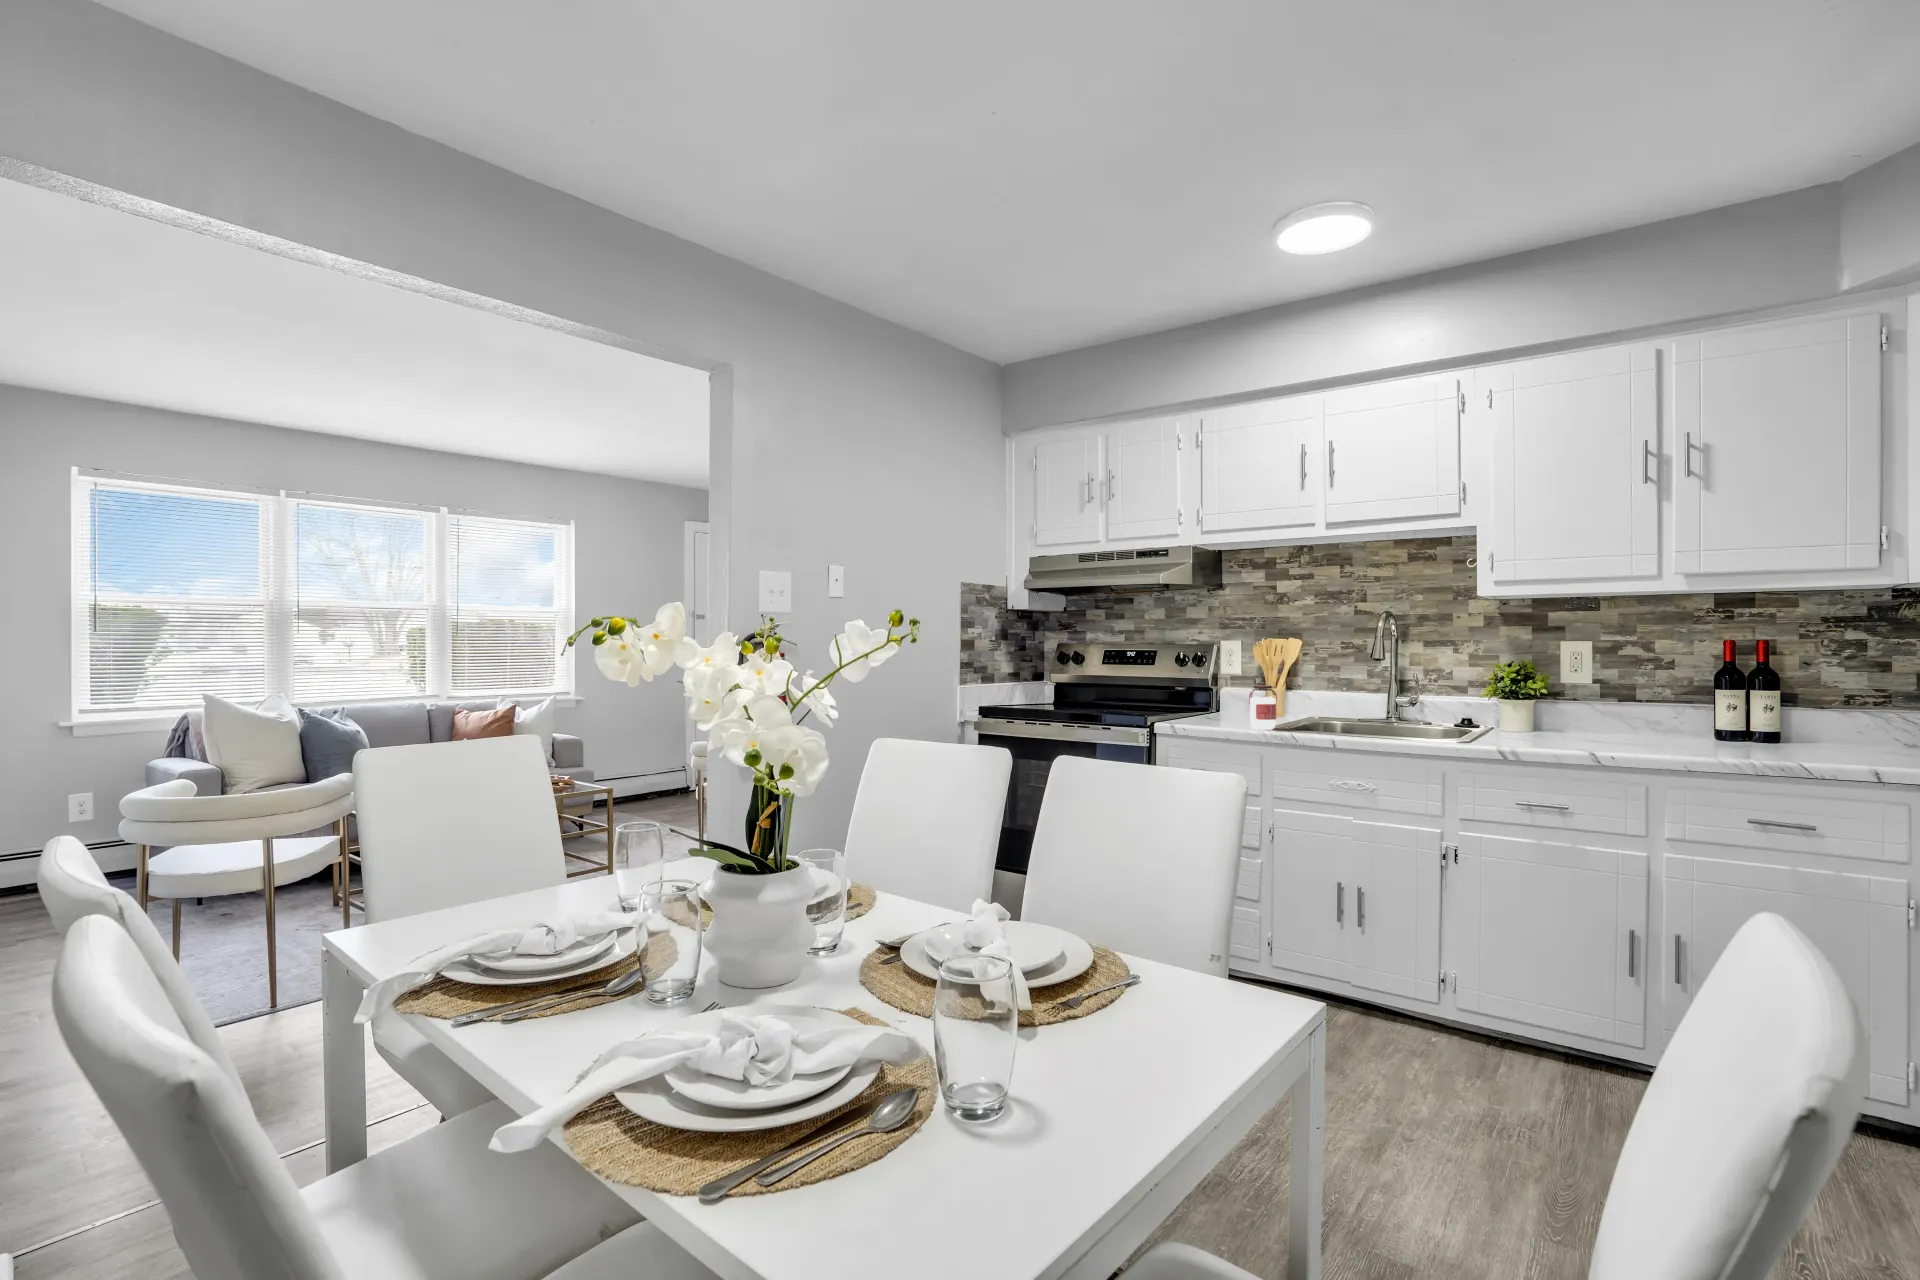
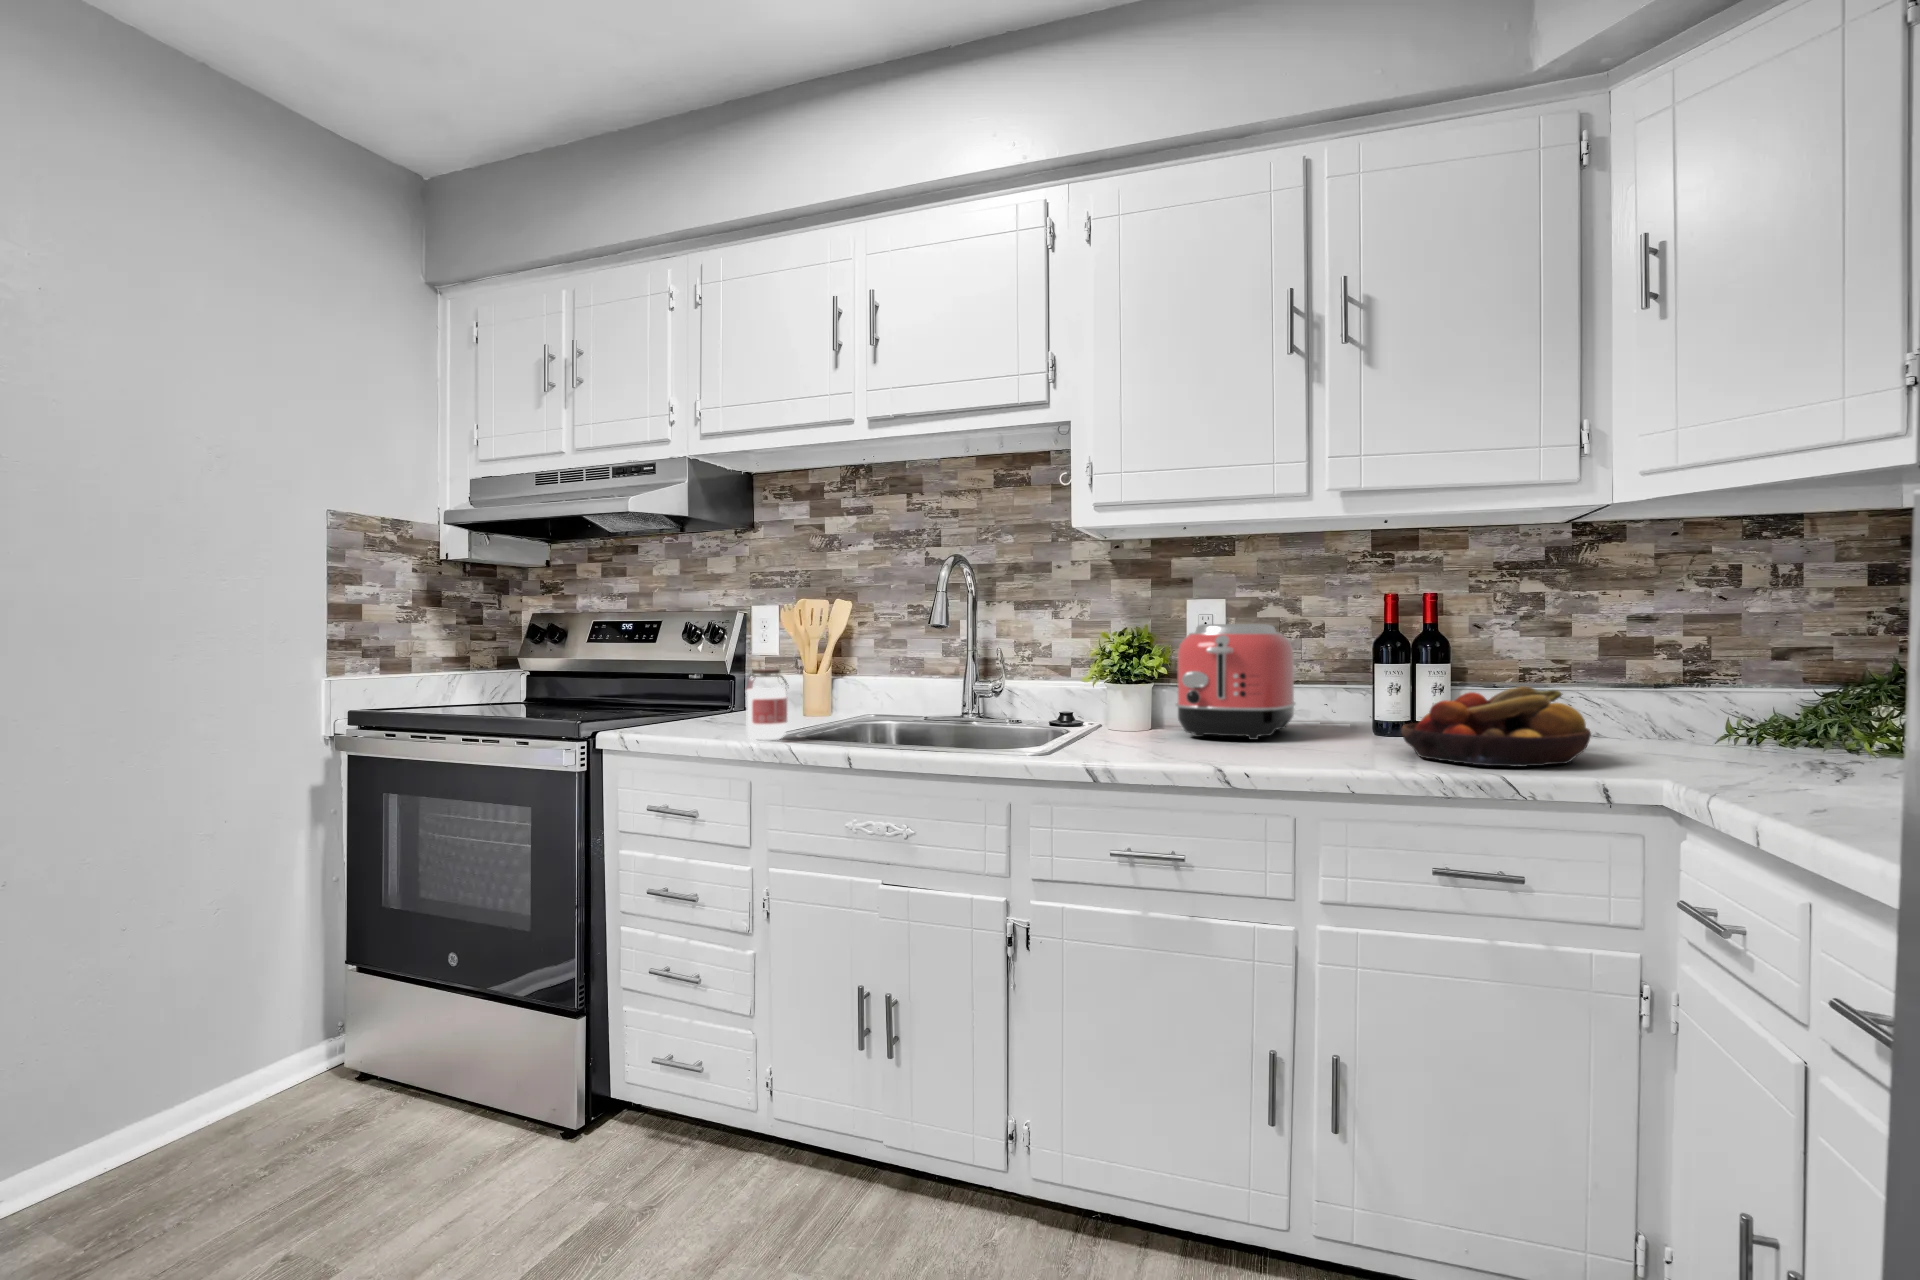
toaster: none [1556,660,1651,740] -> present [1176,624,1296,740]
fruit bowl: none [1733,708,1882,760] -> present [1401,686,1591,767]

